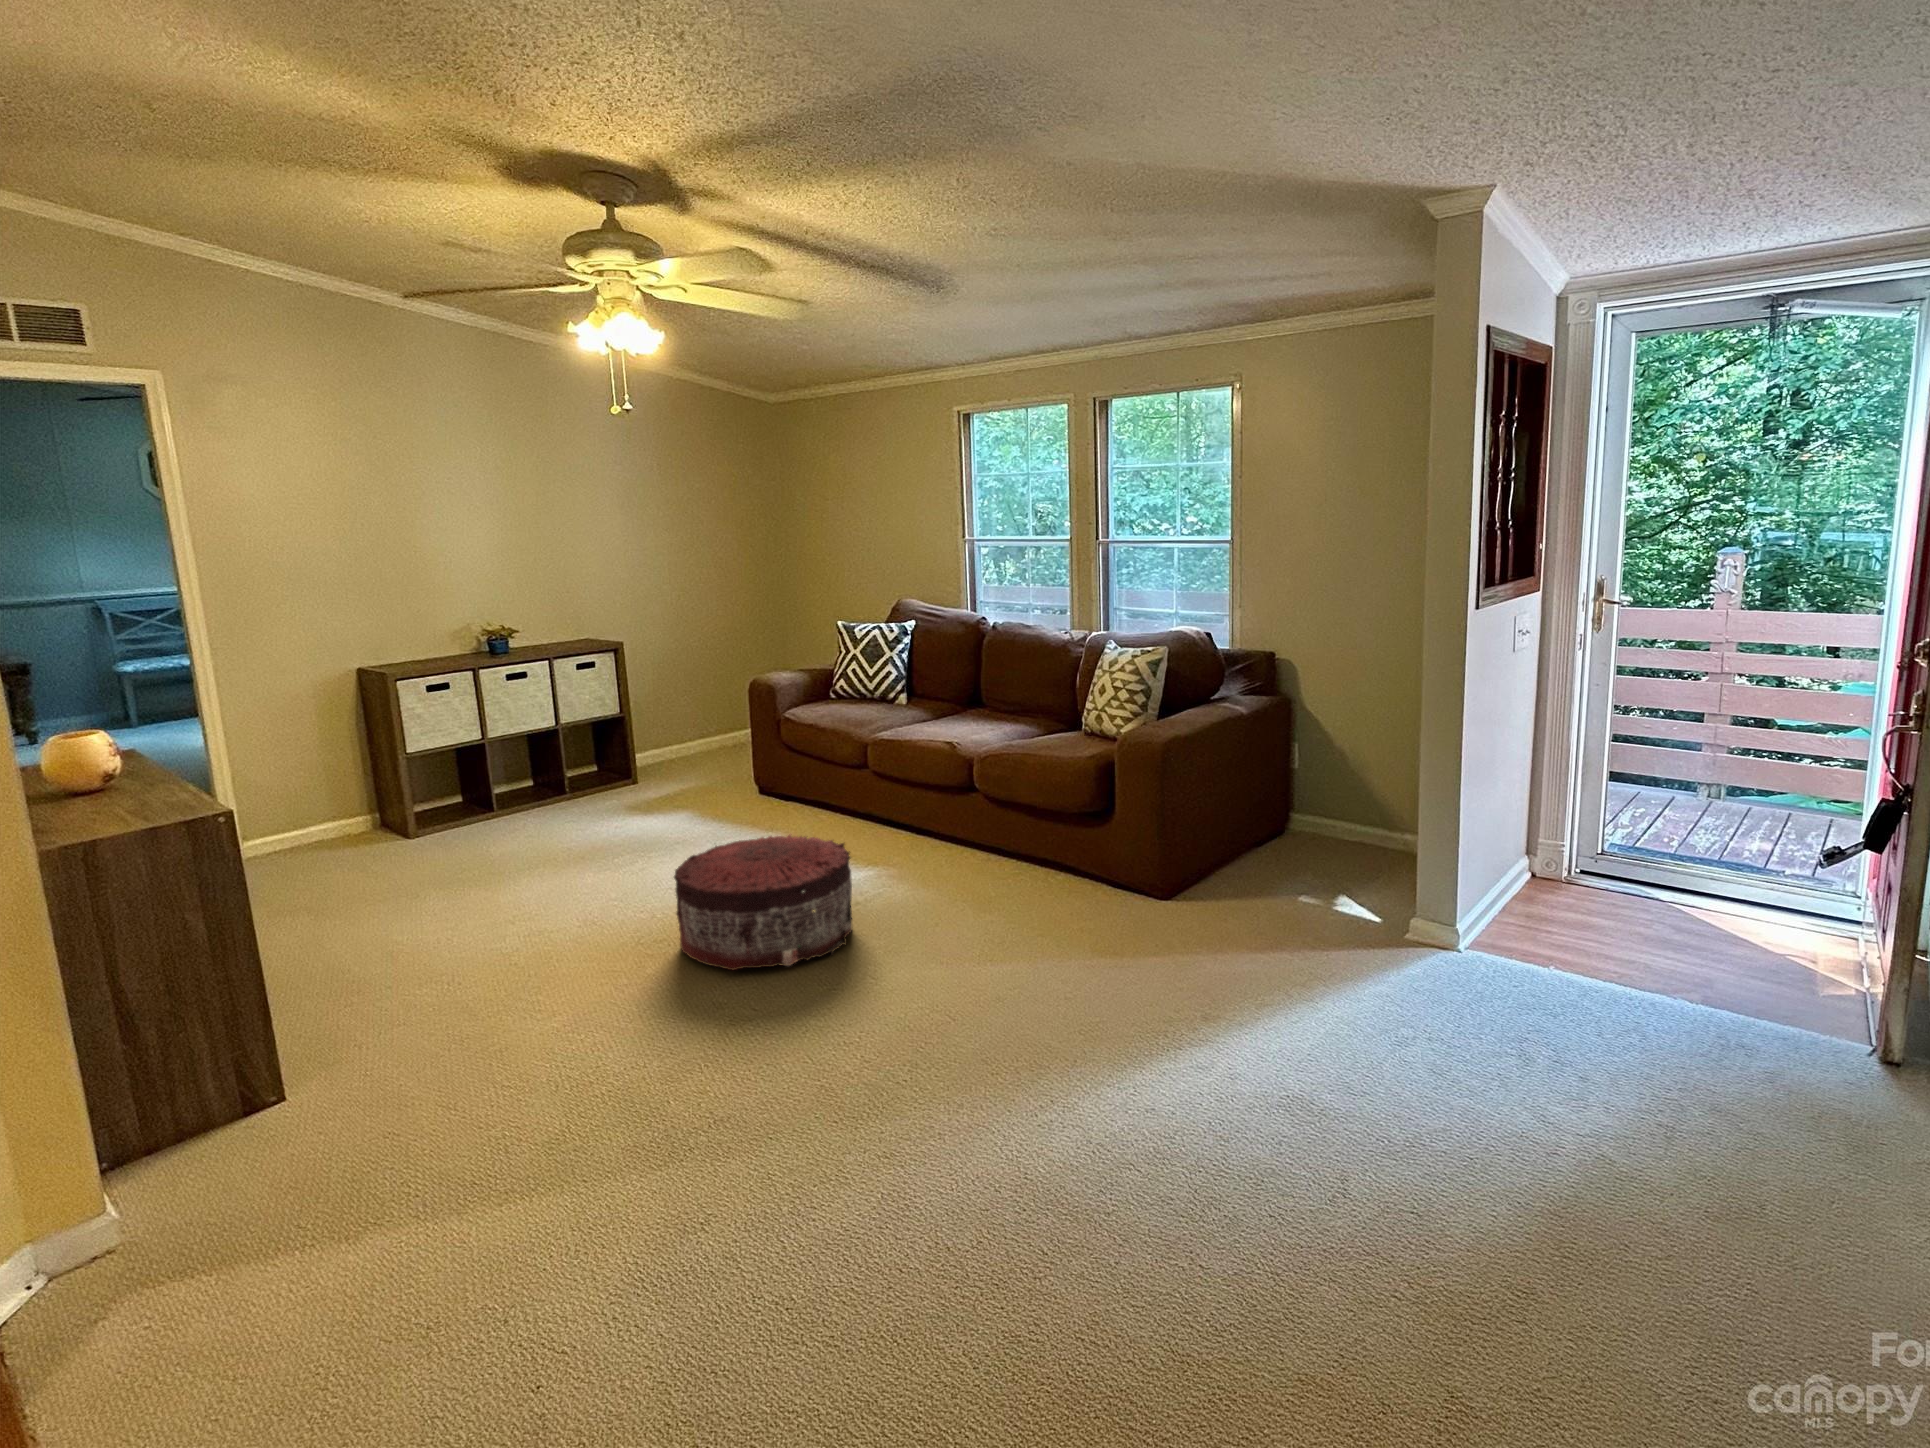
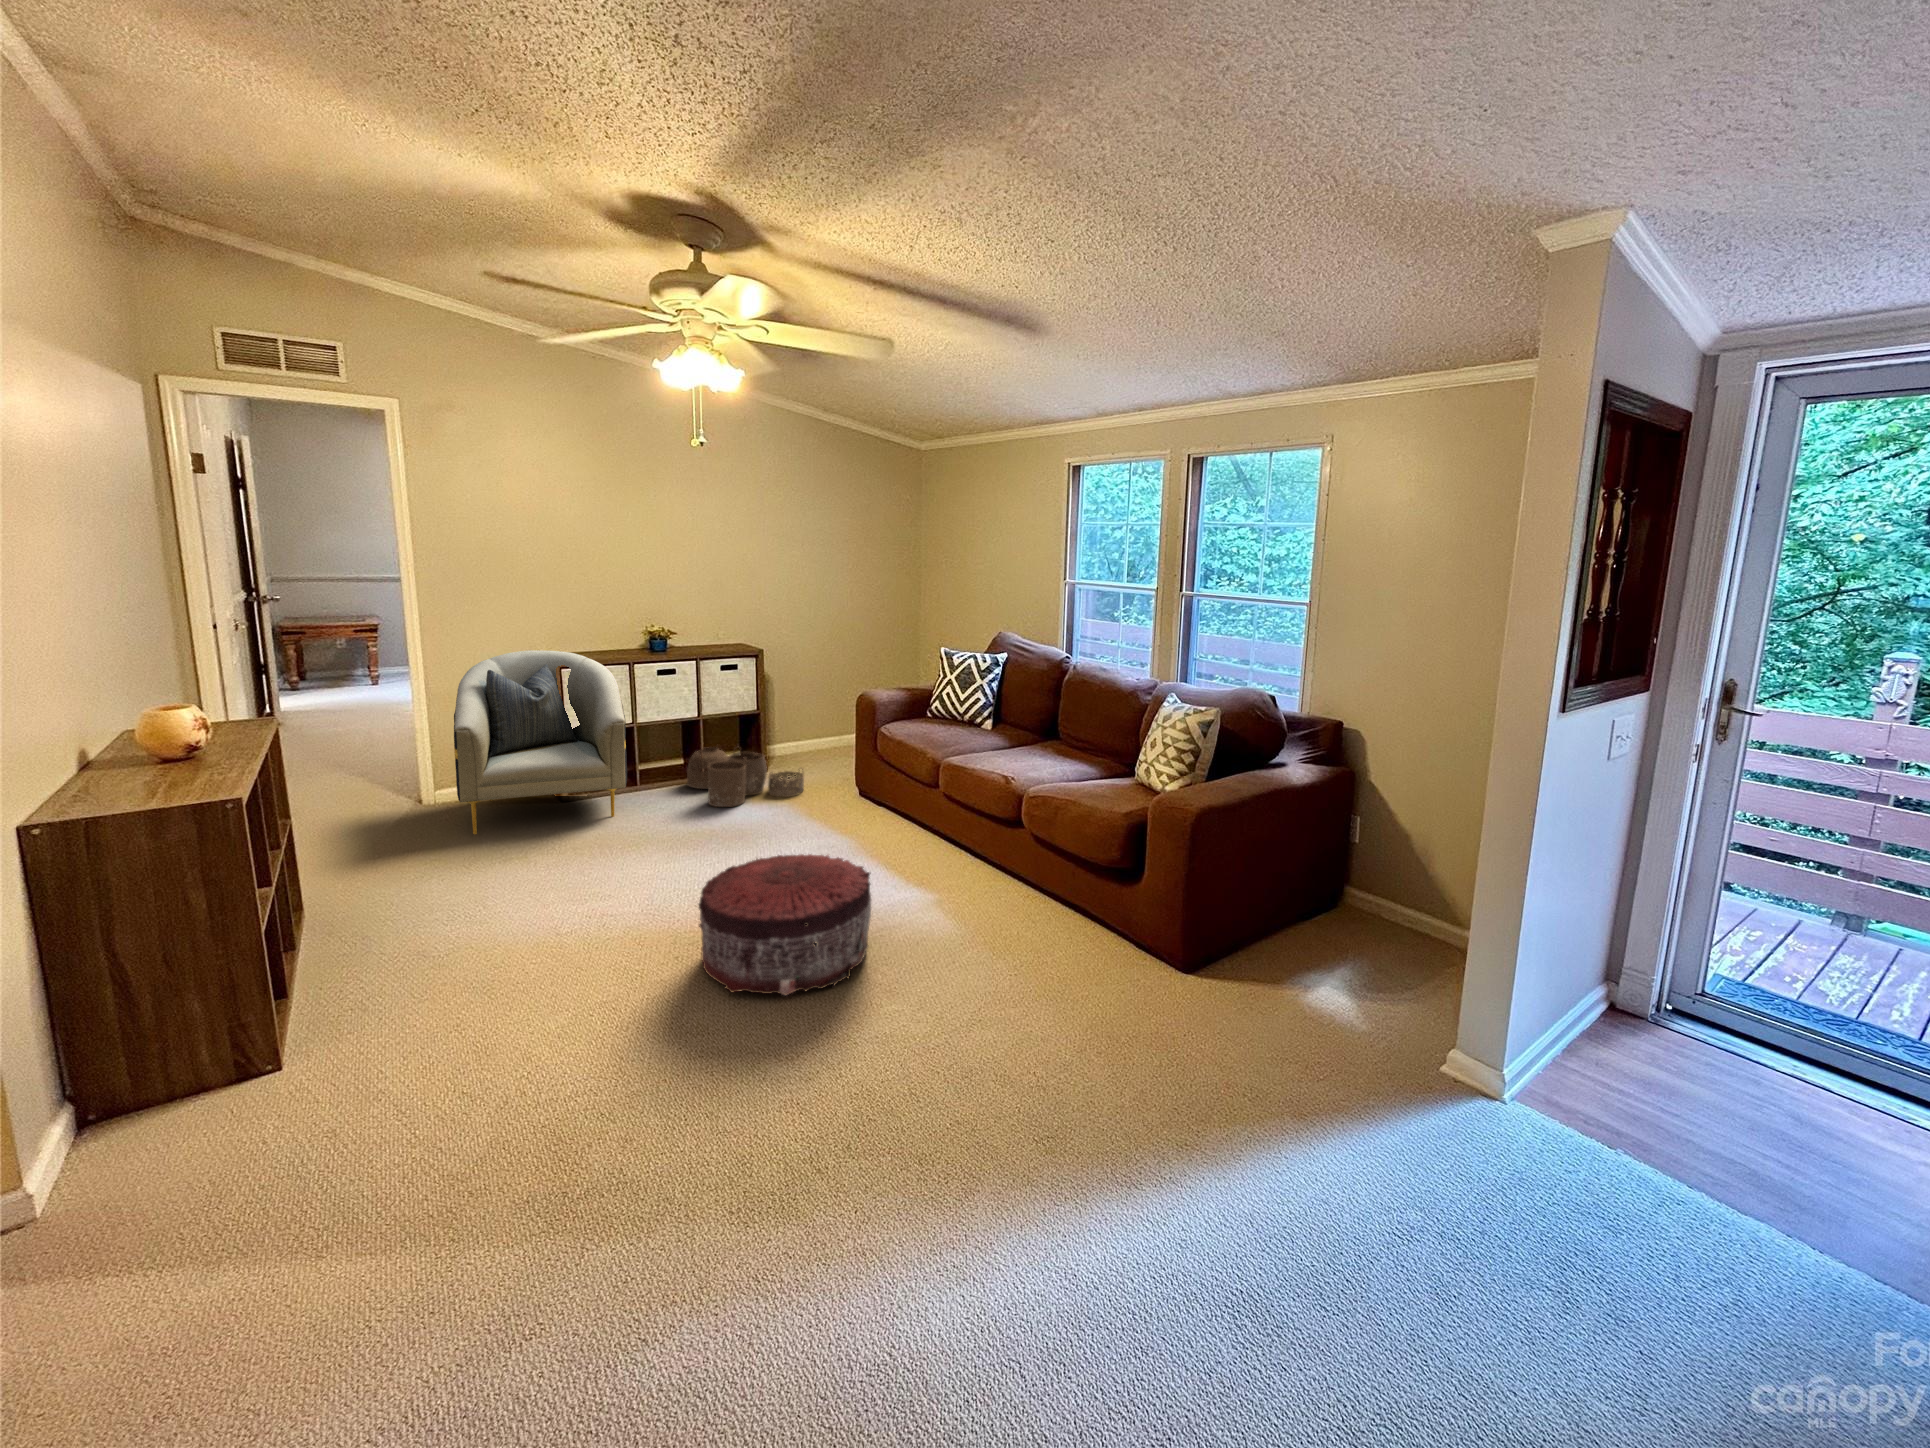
armchair: none [269,659,492,880] -> present [454,650,627,834]
woven basket: none [548,754,694,823] -> present [687,747,804,807]

